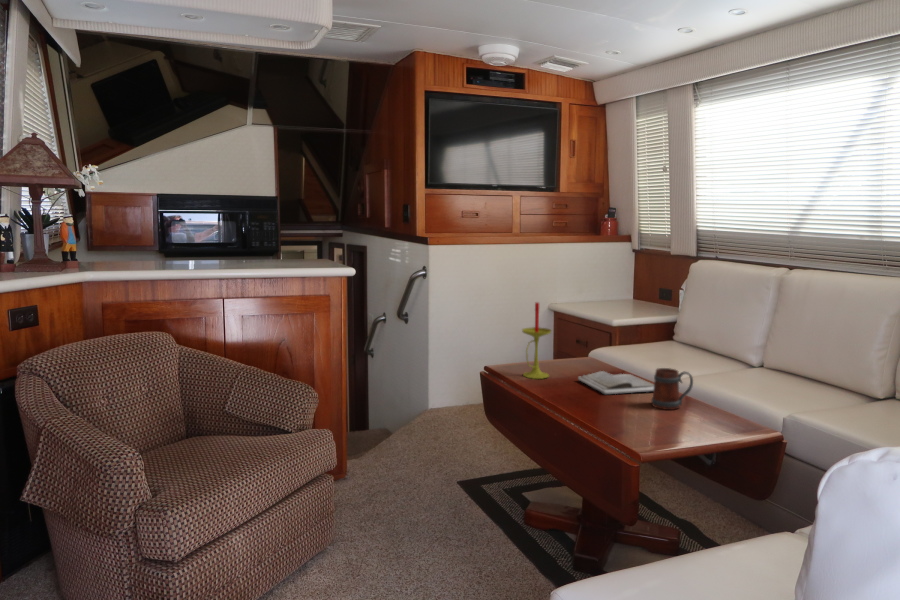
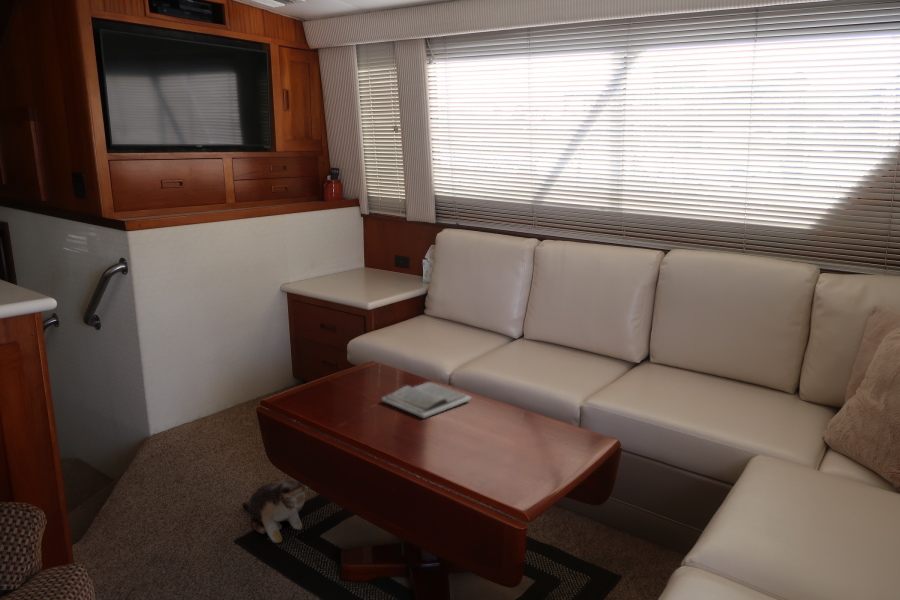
candle: present [522,303,551,379] -> none [311,315,348,410]
mug: present [652,368,693,410] -> none [476,381,516,428]
plush toy: none [472,434,514,487] -> present [243,479,309,543]

